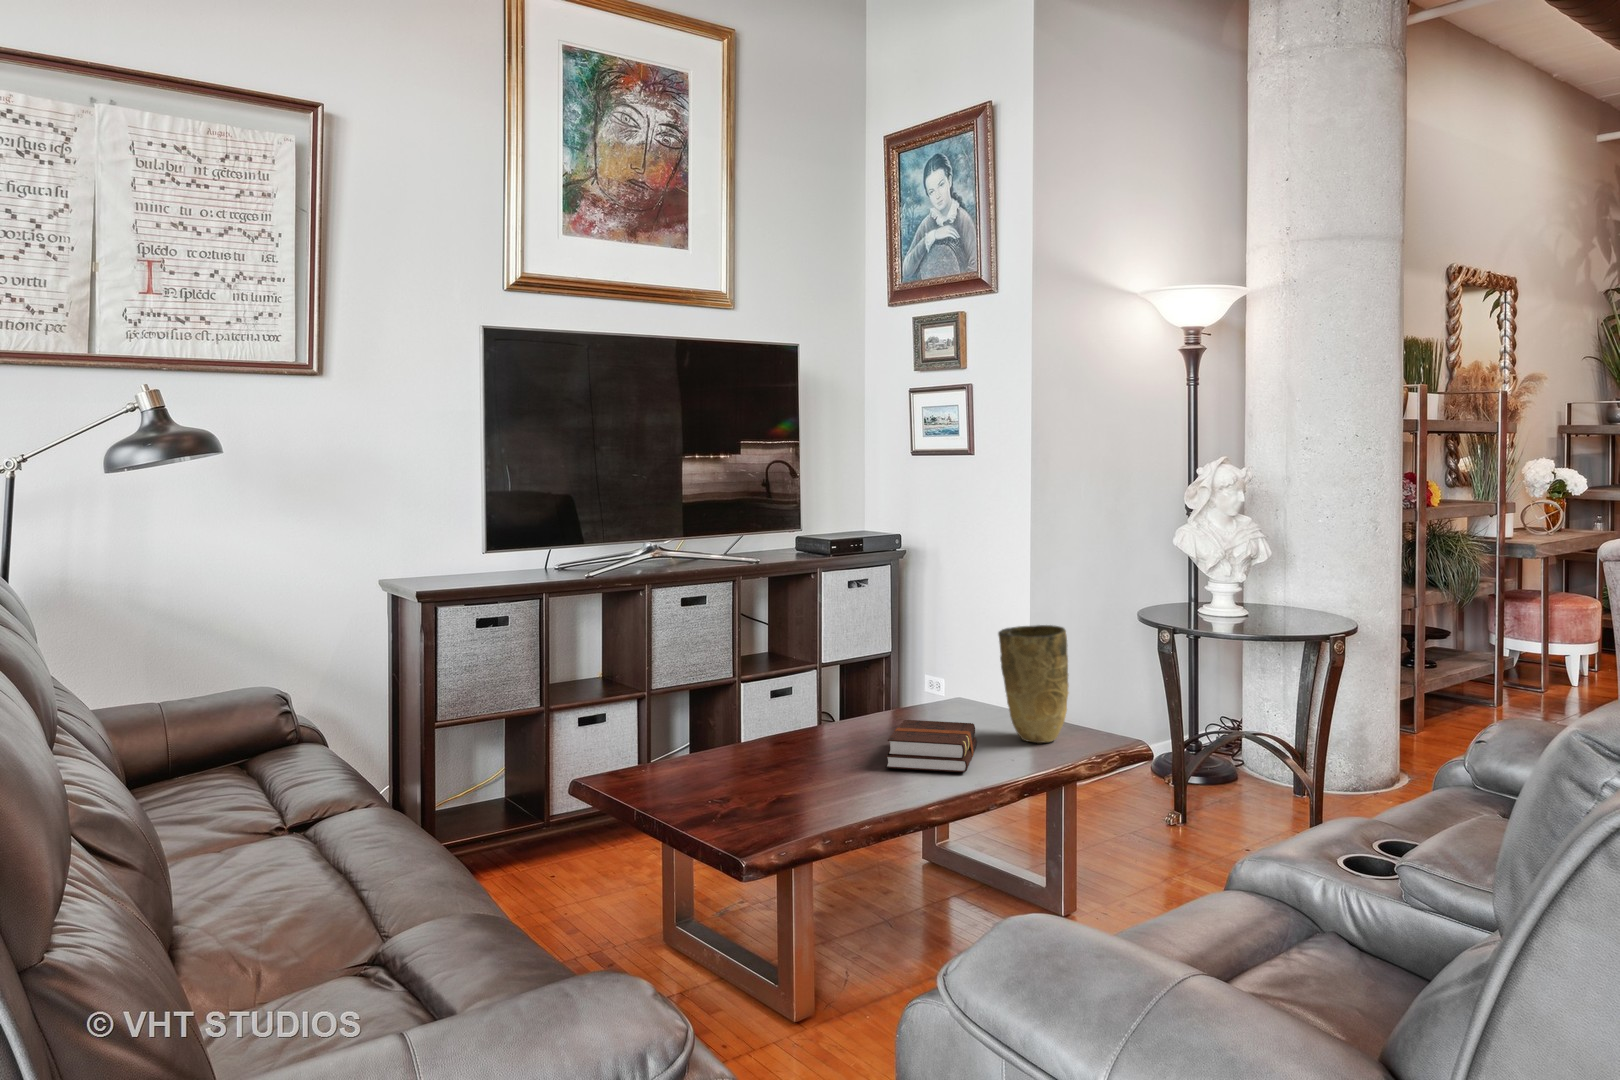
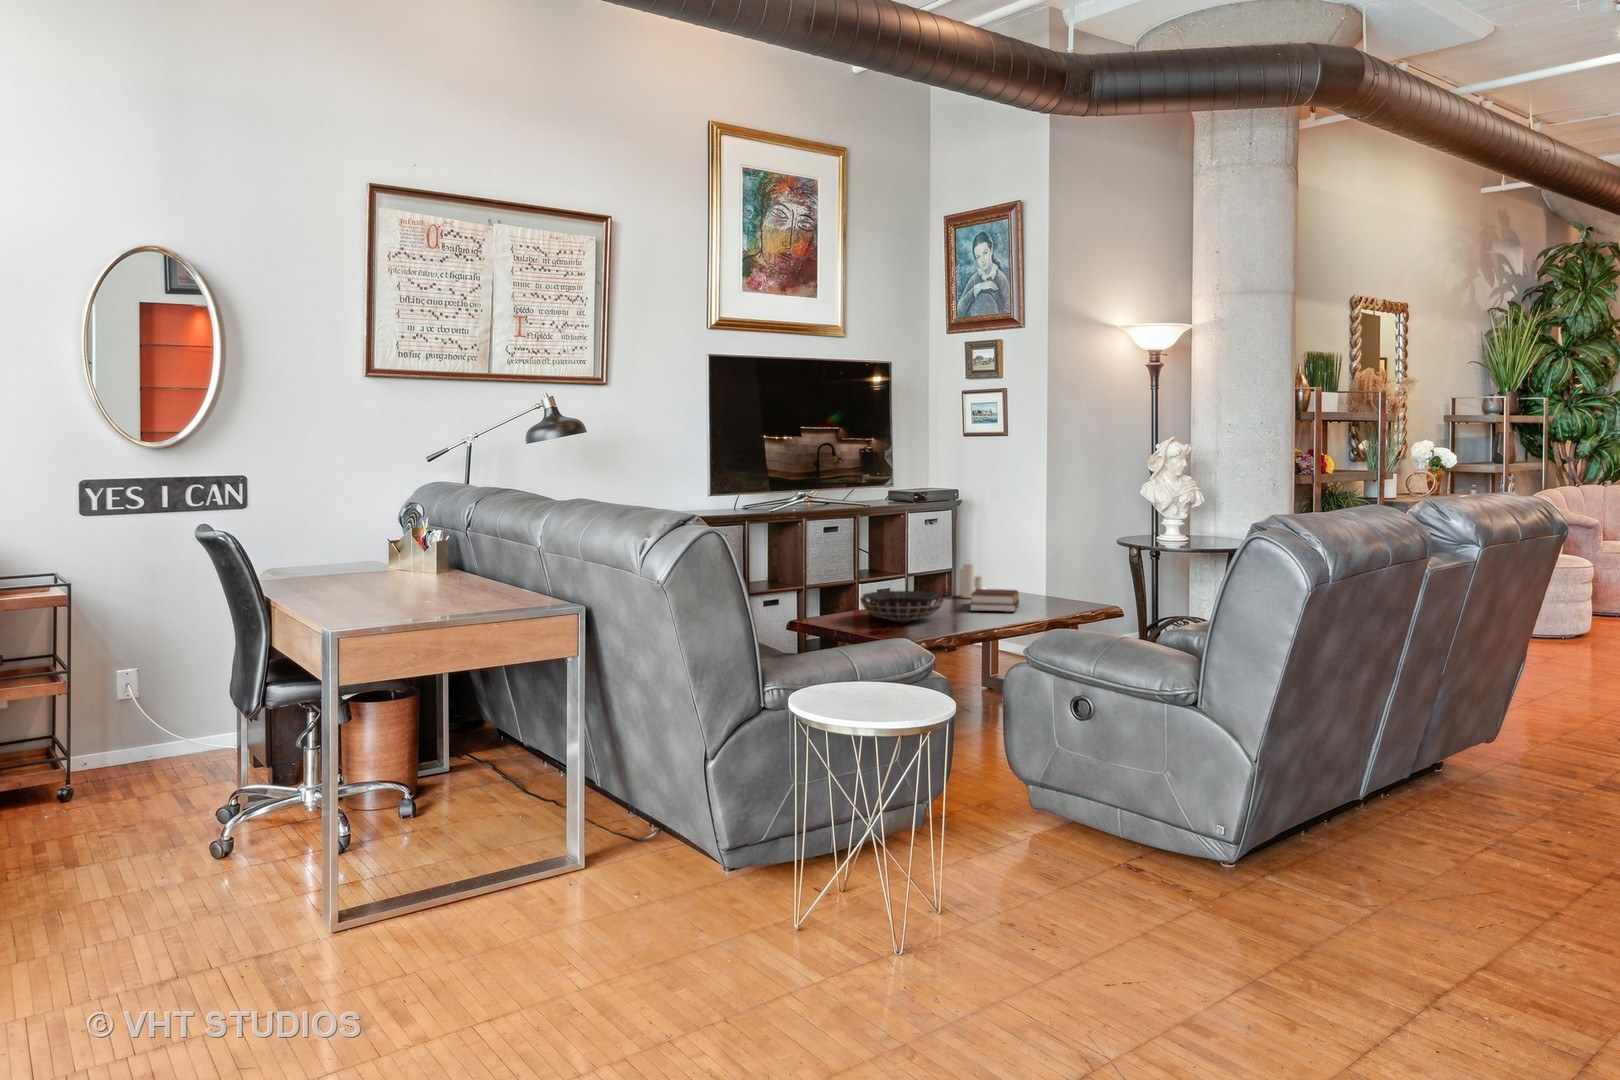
vase: present [998,625,1069,743] -> none [1032,534,1073,602]
candle: none [881,664,918,730] -> present [959,563,982,598]
decorative bowl: none [681,733,834,801] -> present [861,591,944,622]

